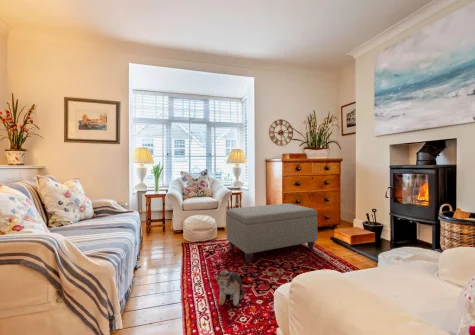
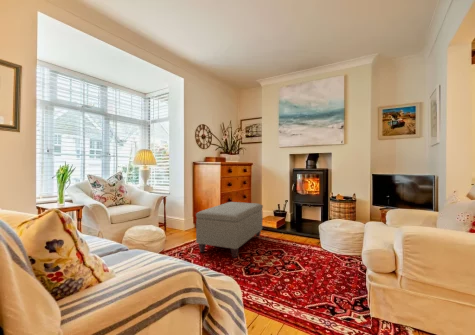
plush toy: present [214,270,244,306] -> none [255,257,289,289]

